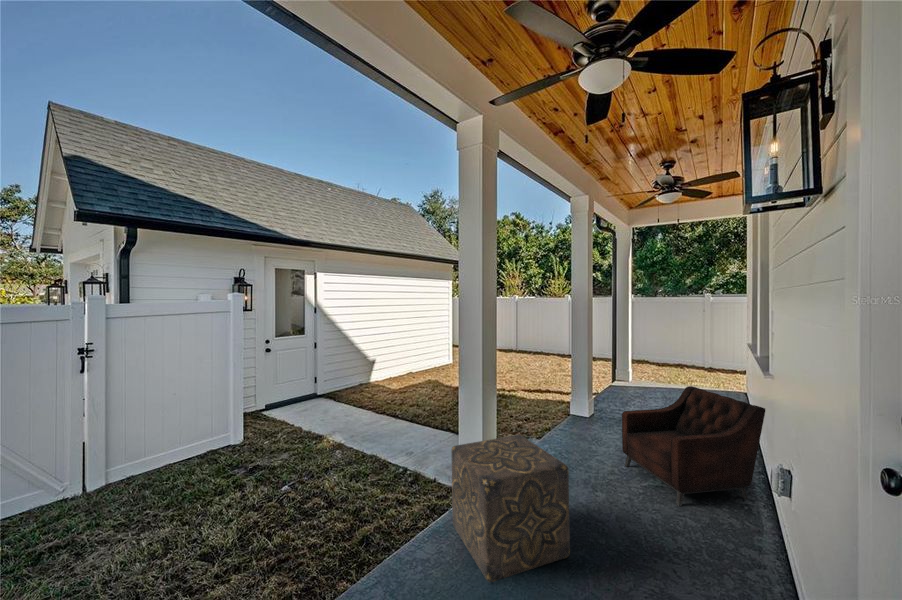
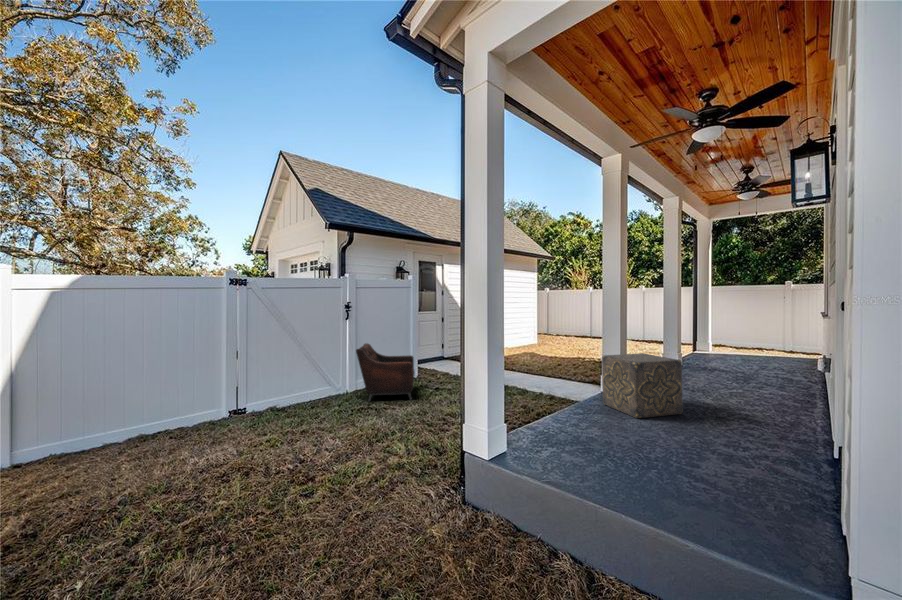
armchair: present [622,386,765,506] -> present [356,343,415,401]

